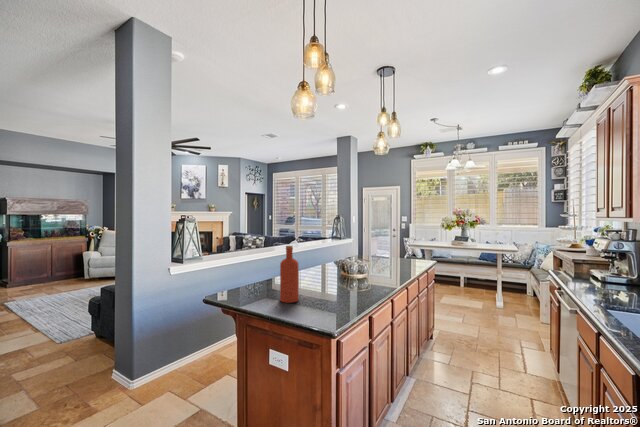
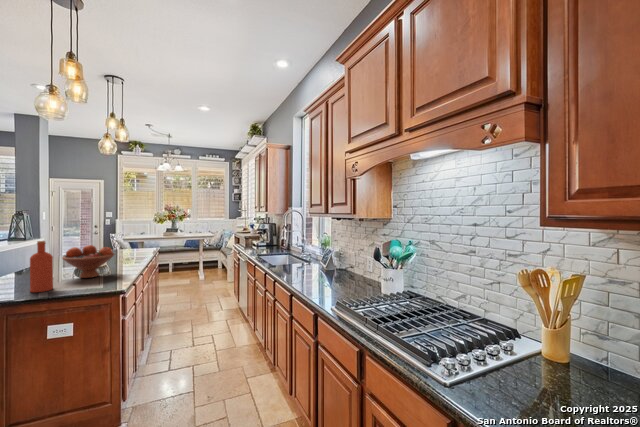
fruit bowl: none [315,253,364,293] -> present [62,245,114,278]

